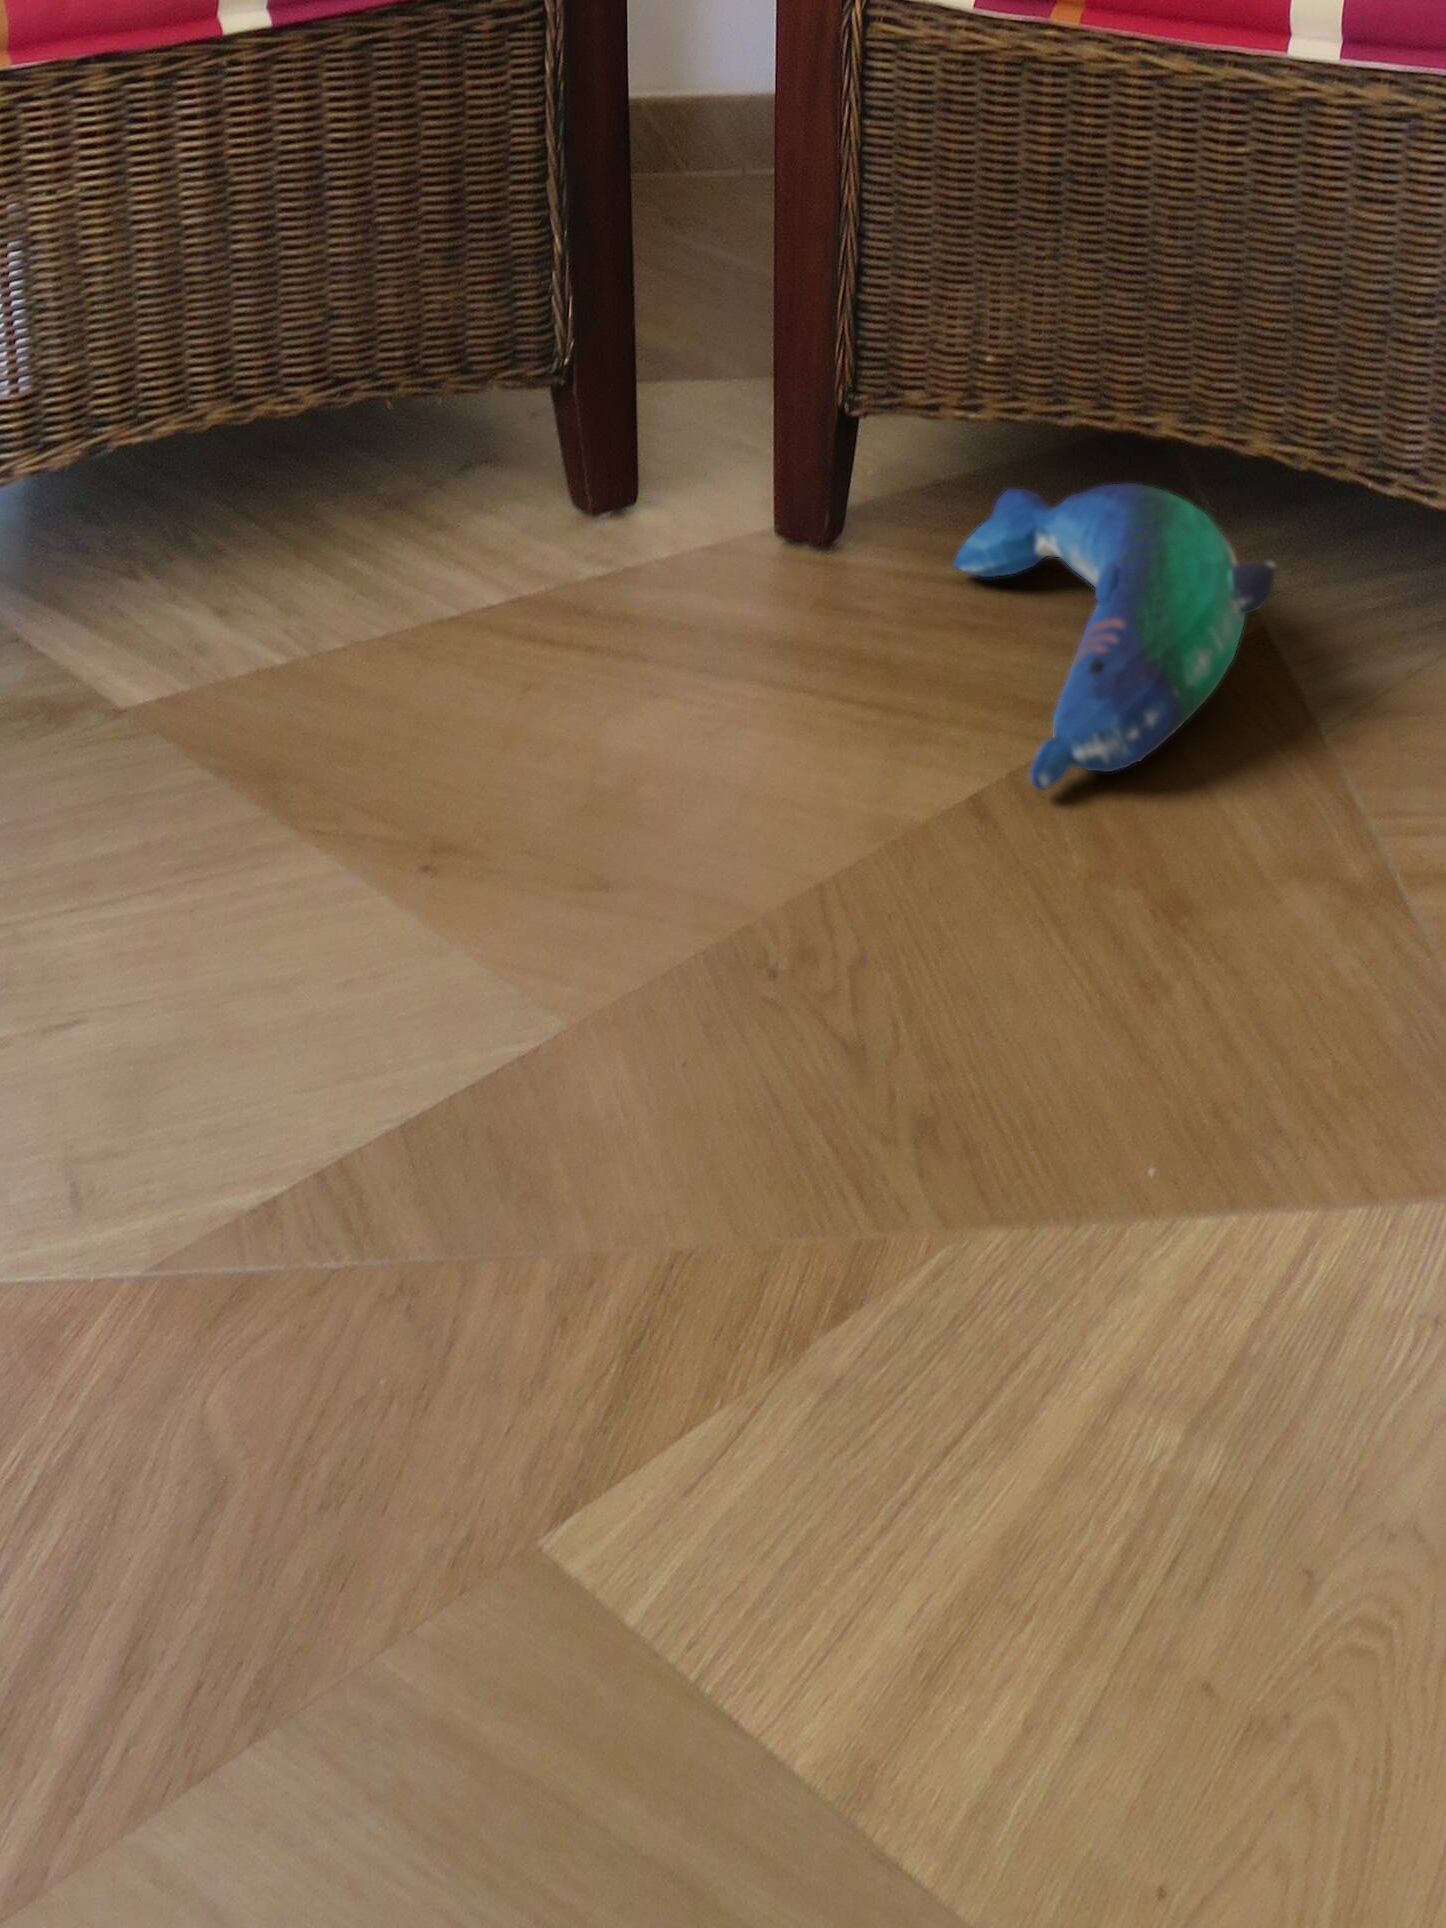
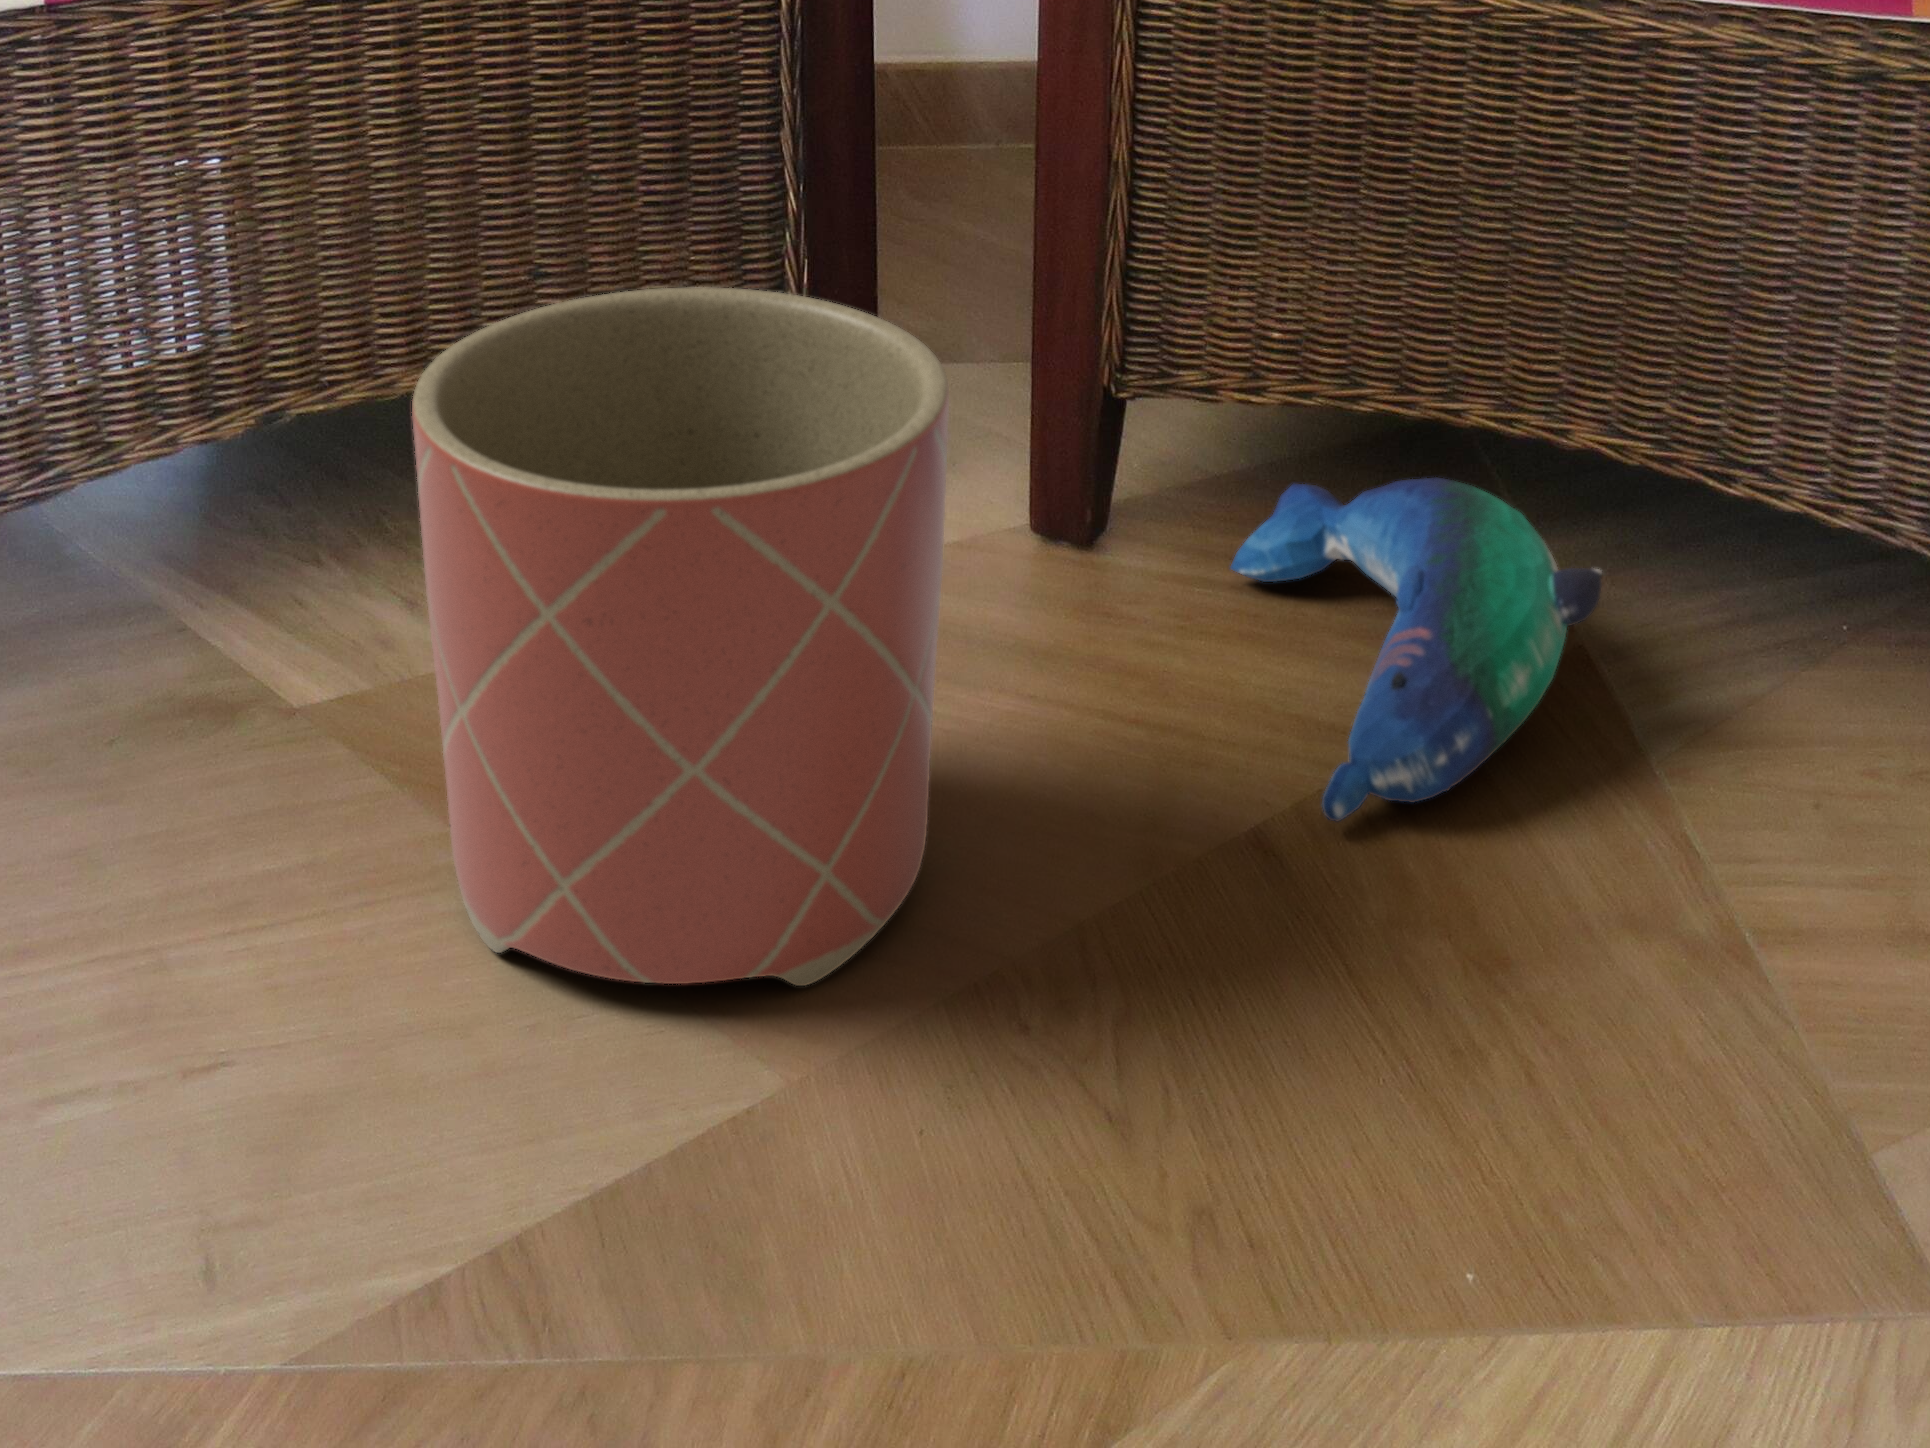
planter: none [231,332,699,944] -> present [412,287,949,986]

